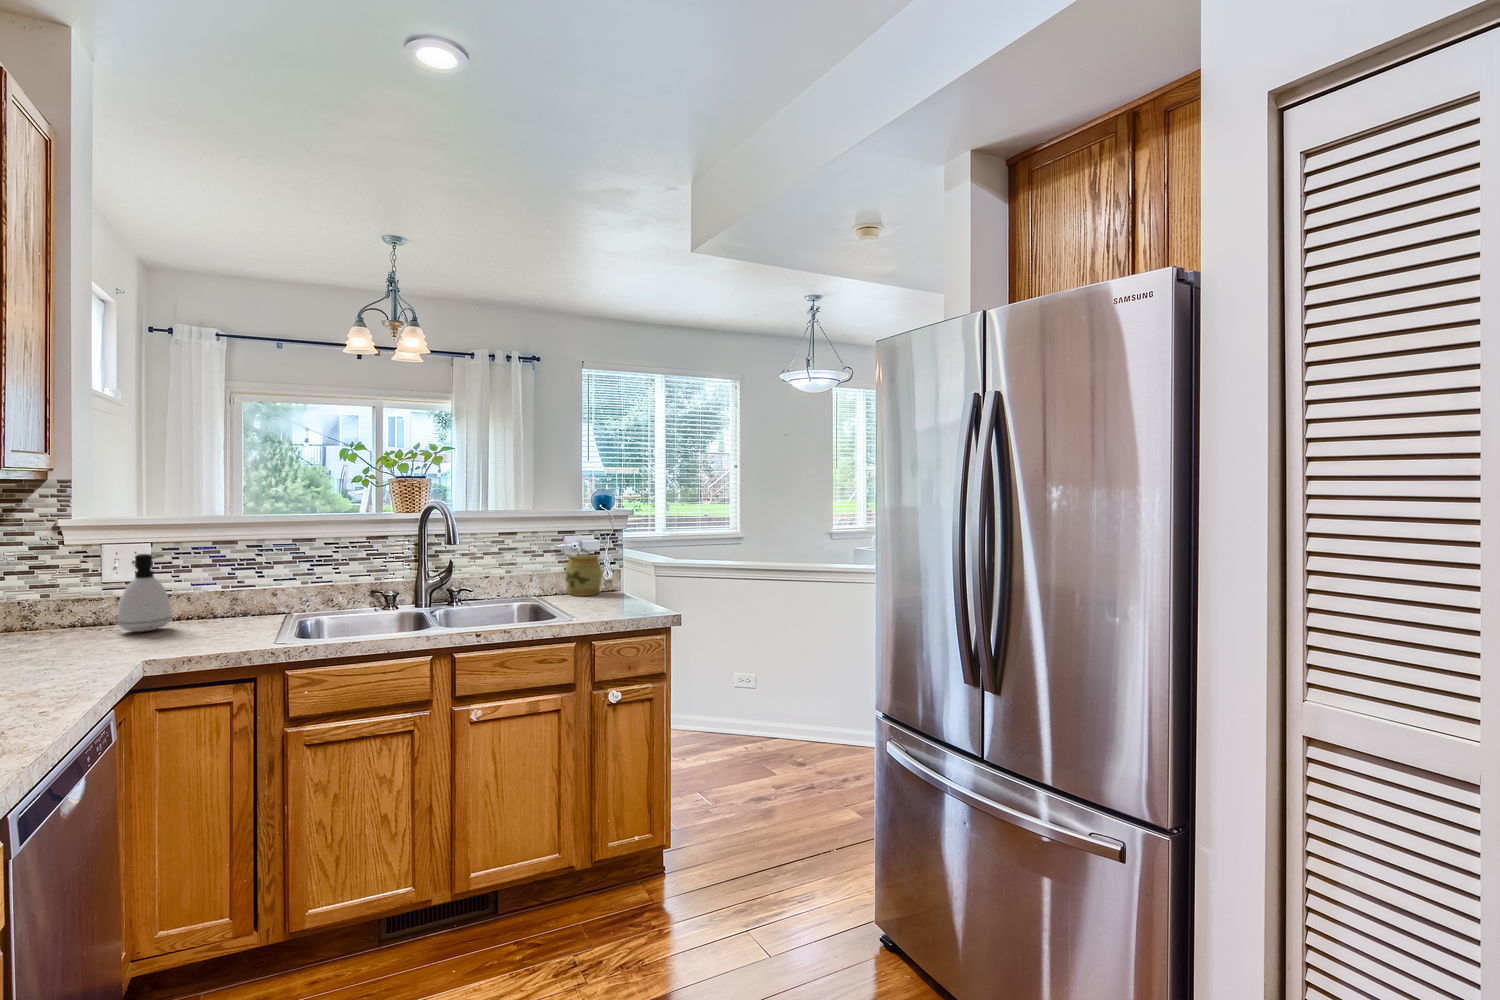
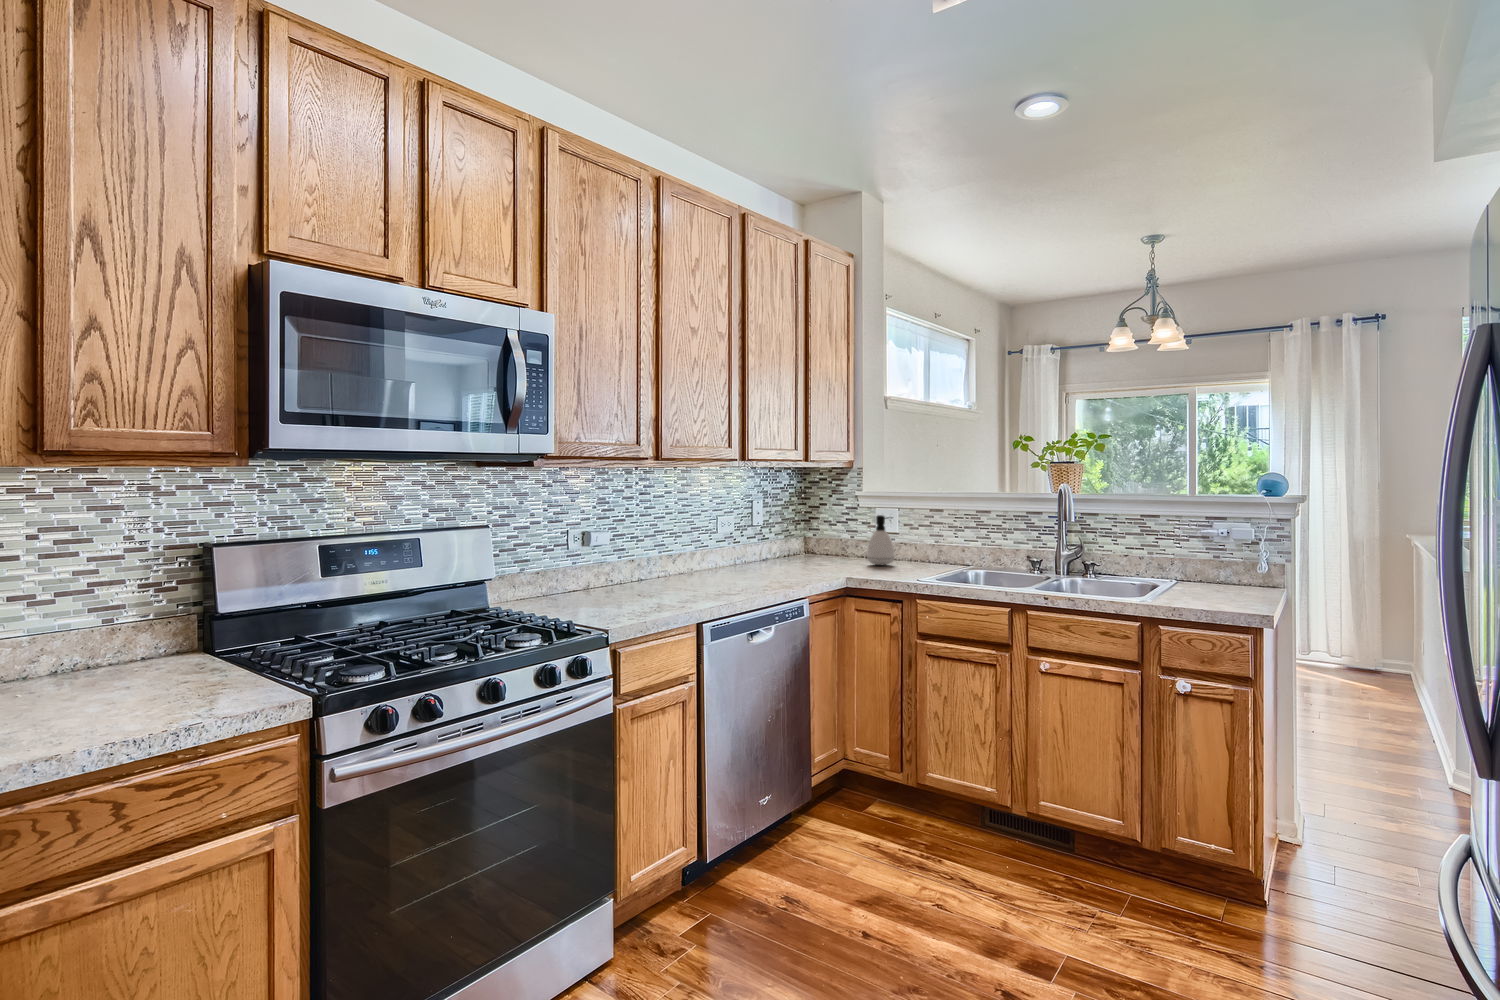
jar: present [565,549,602,596] -> none [1209,537,1252,589]

